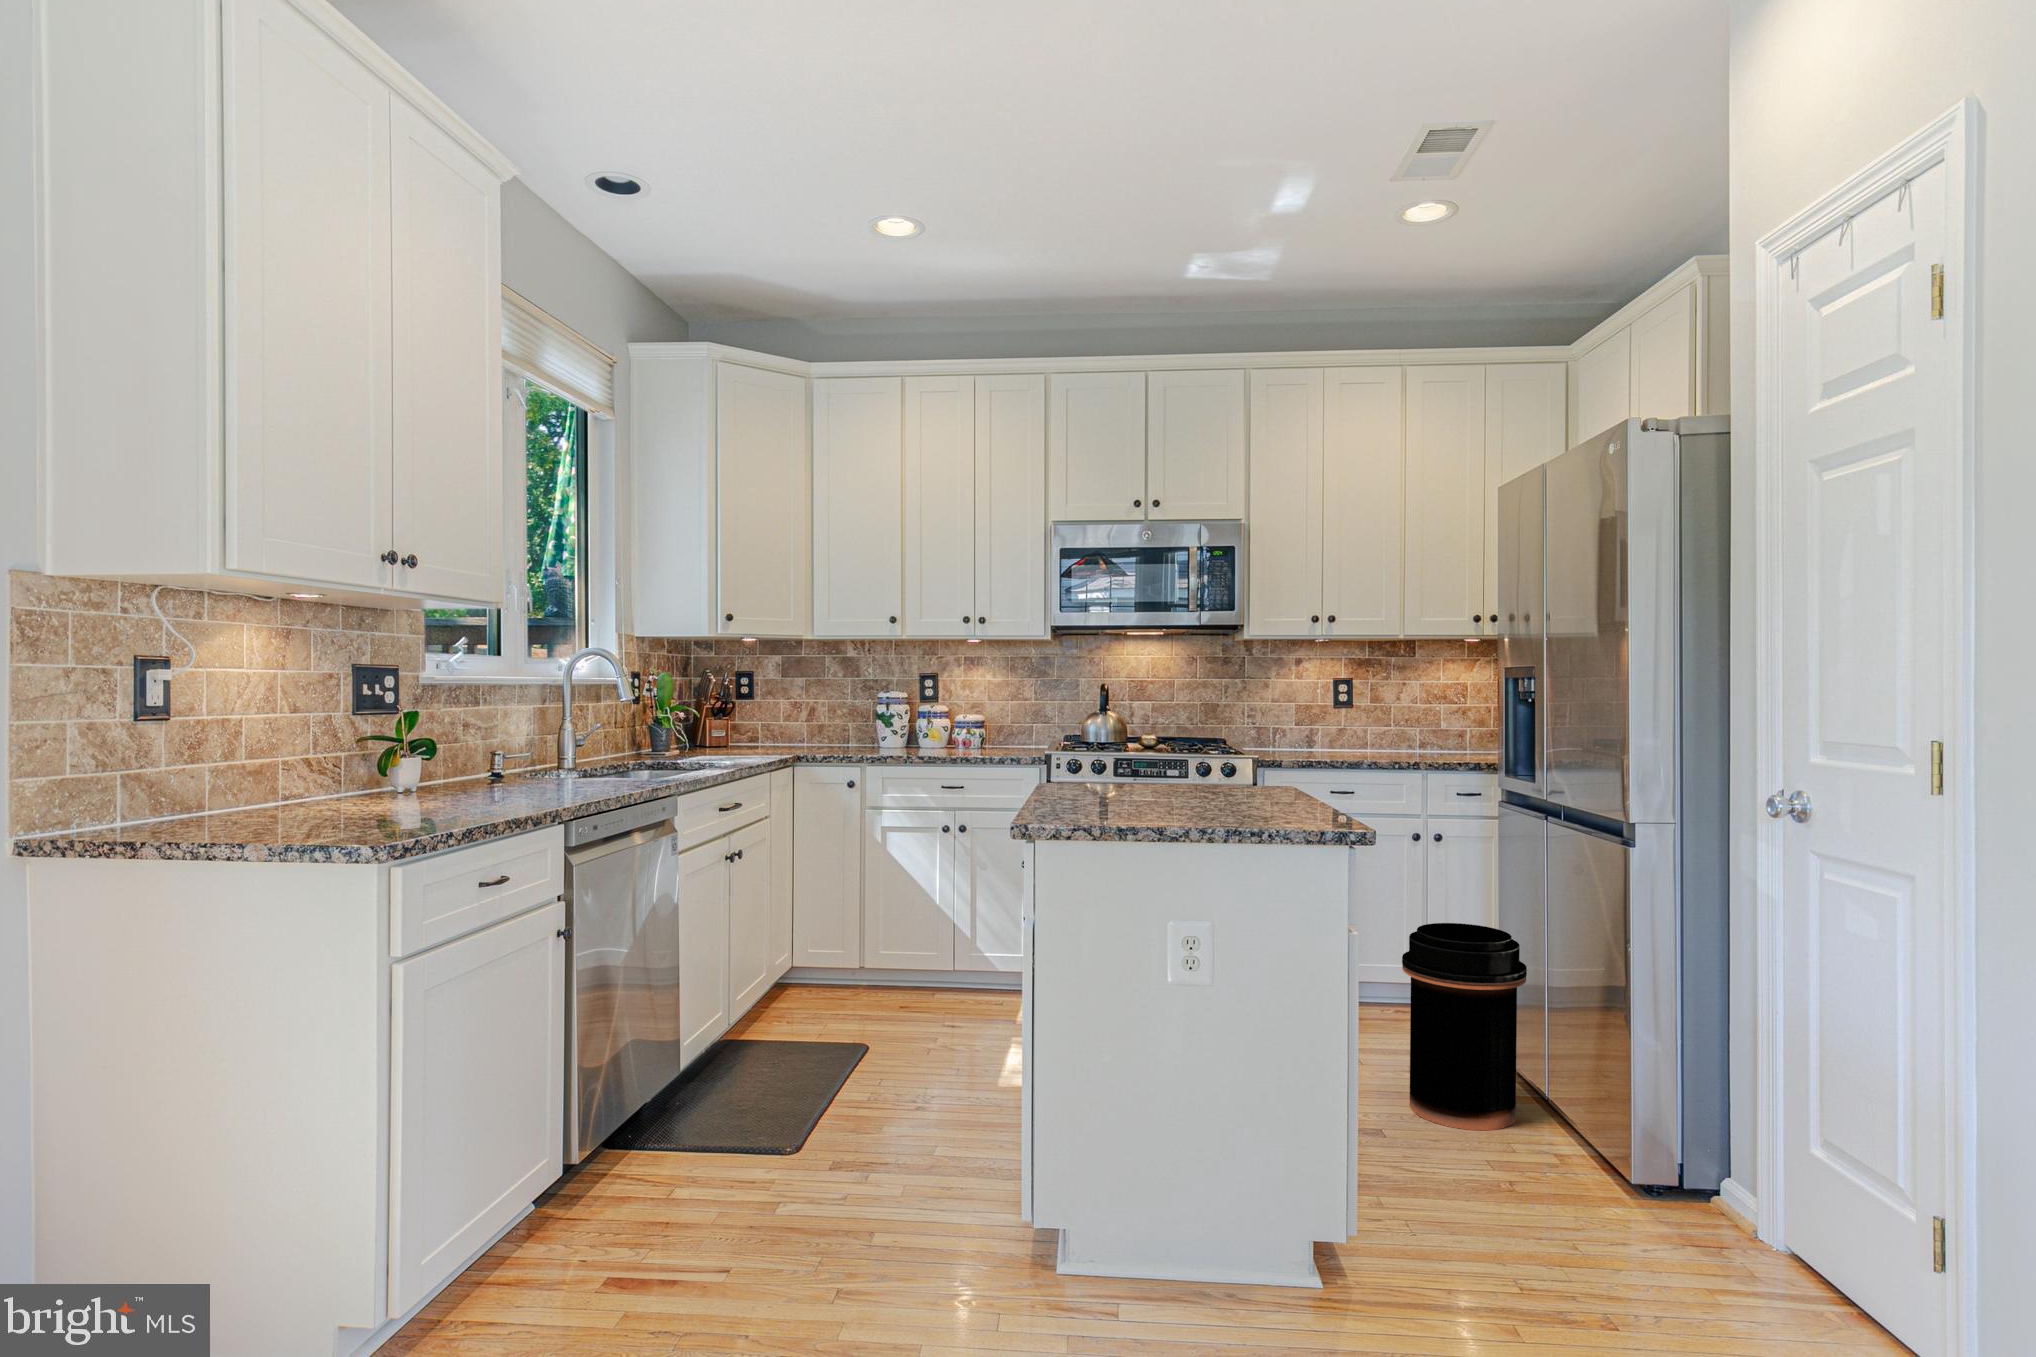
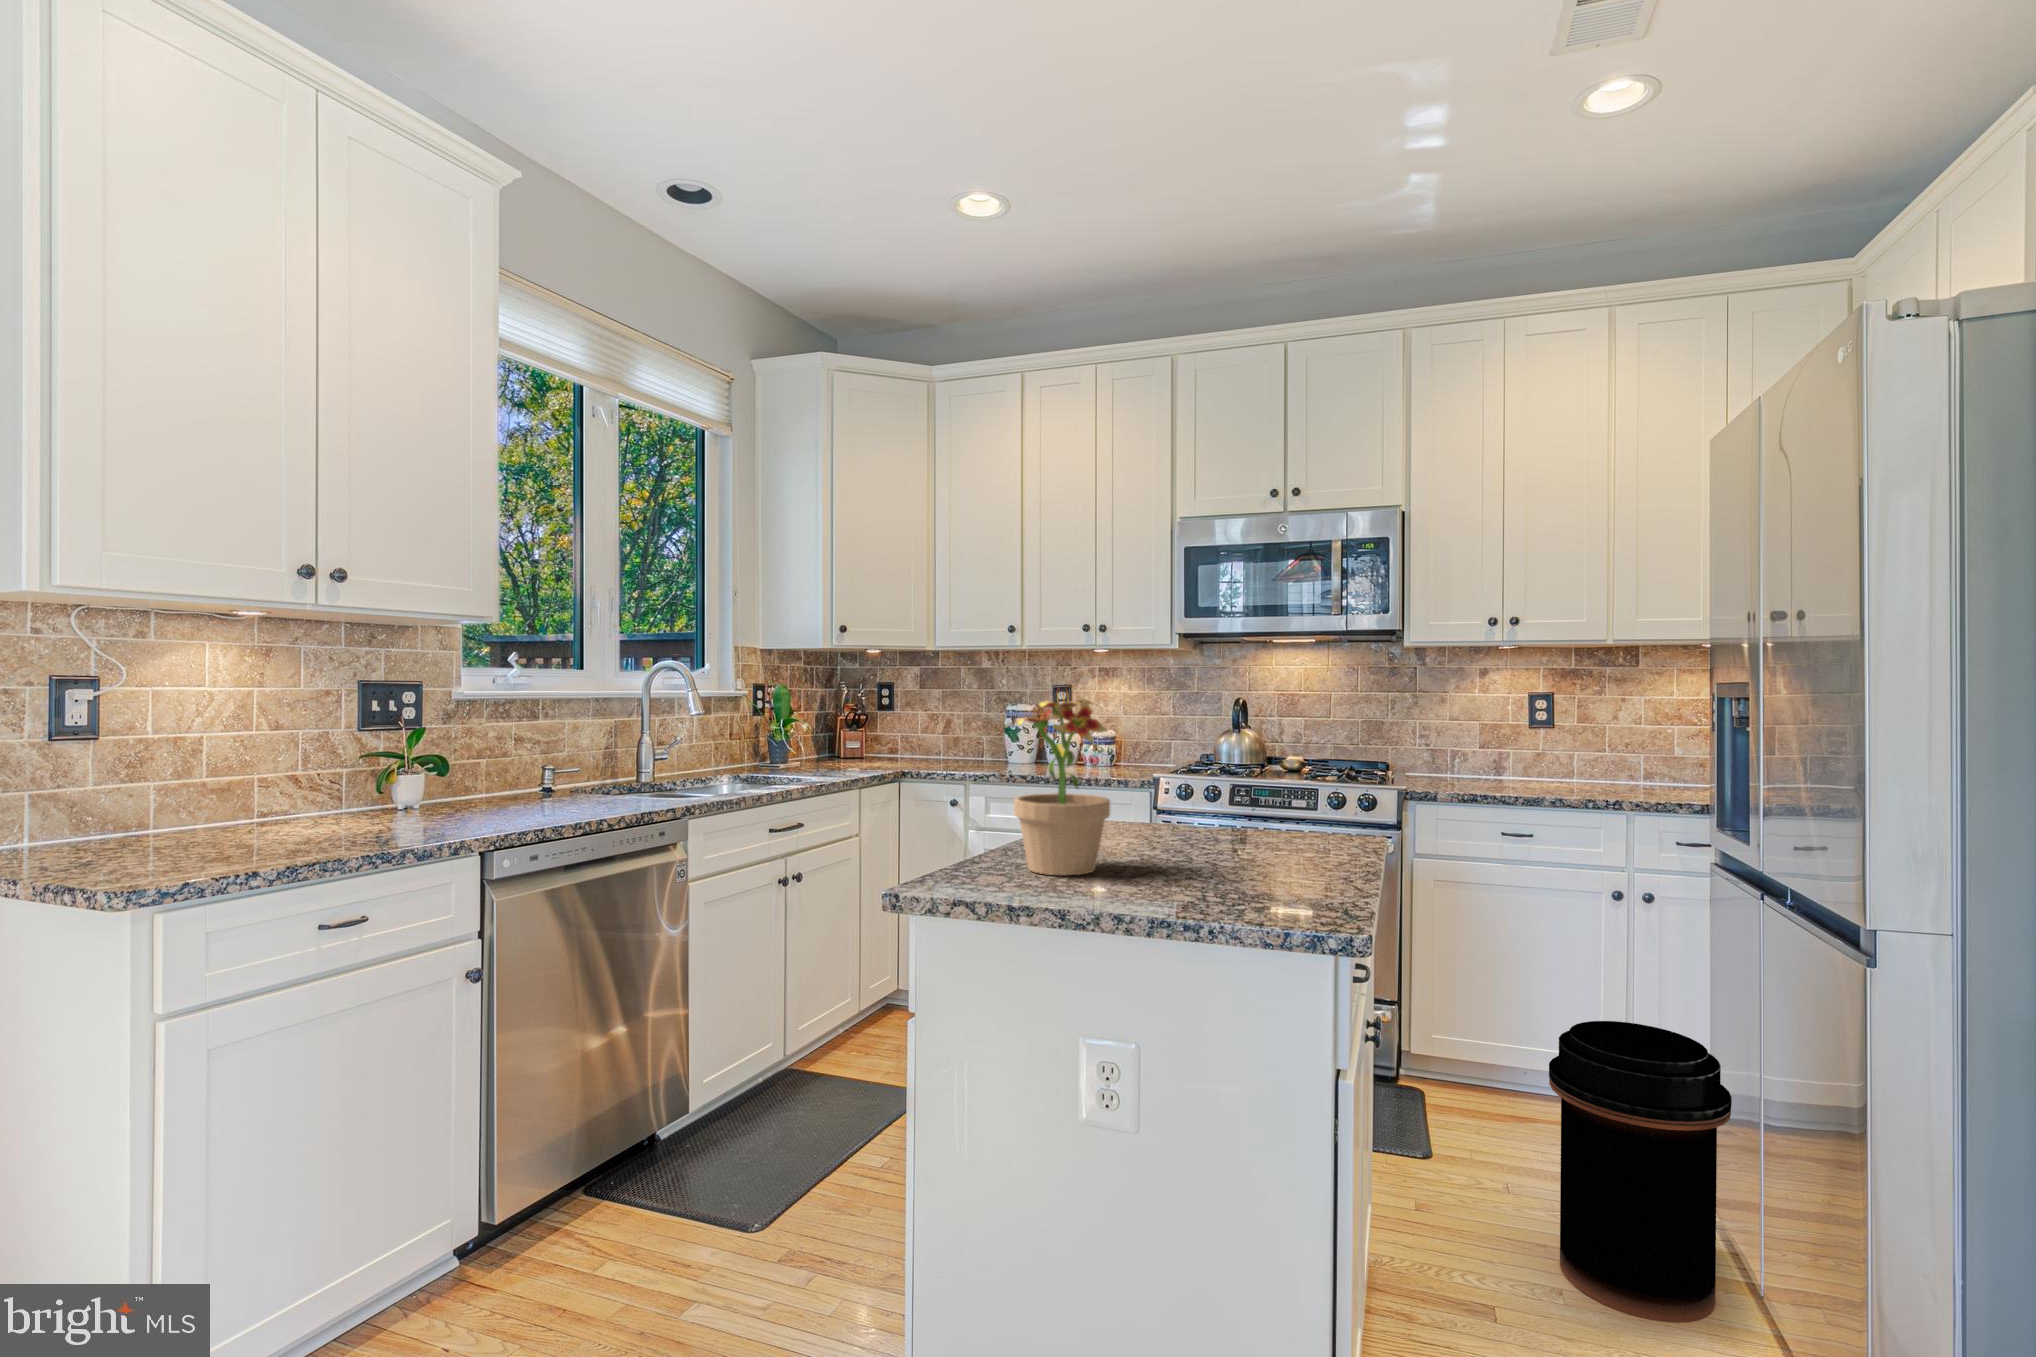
potted plant: none [1071,667,1152,810] -> present [1003,688,1110,875]

